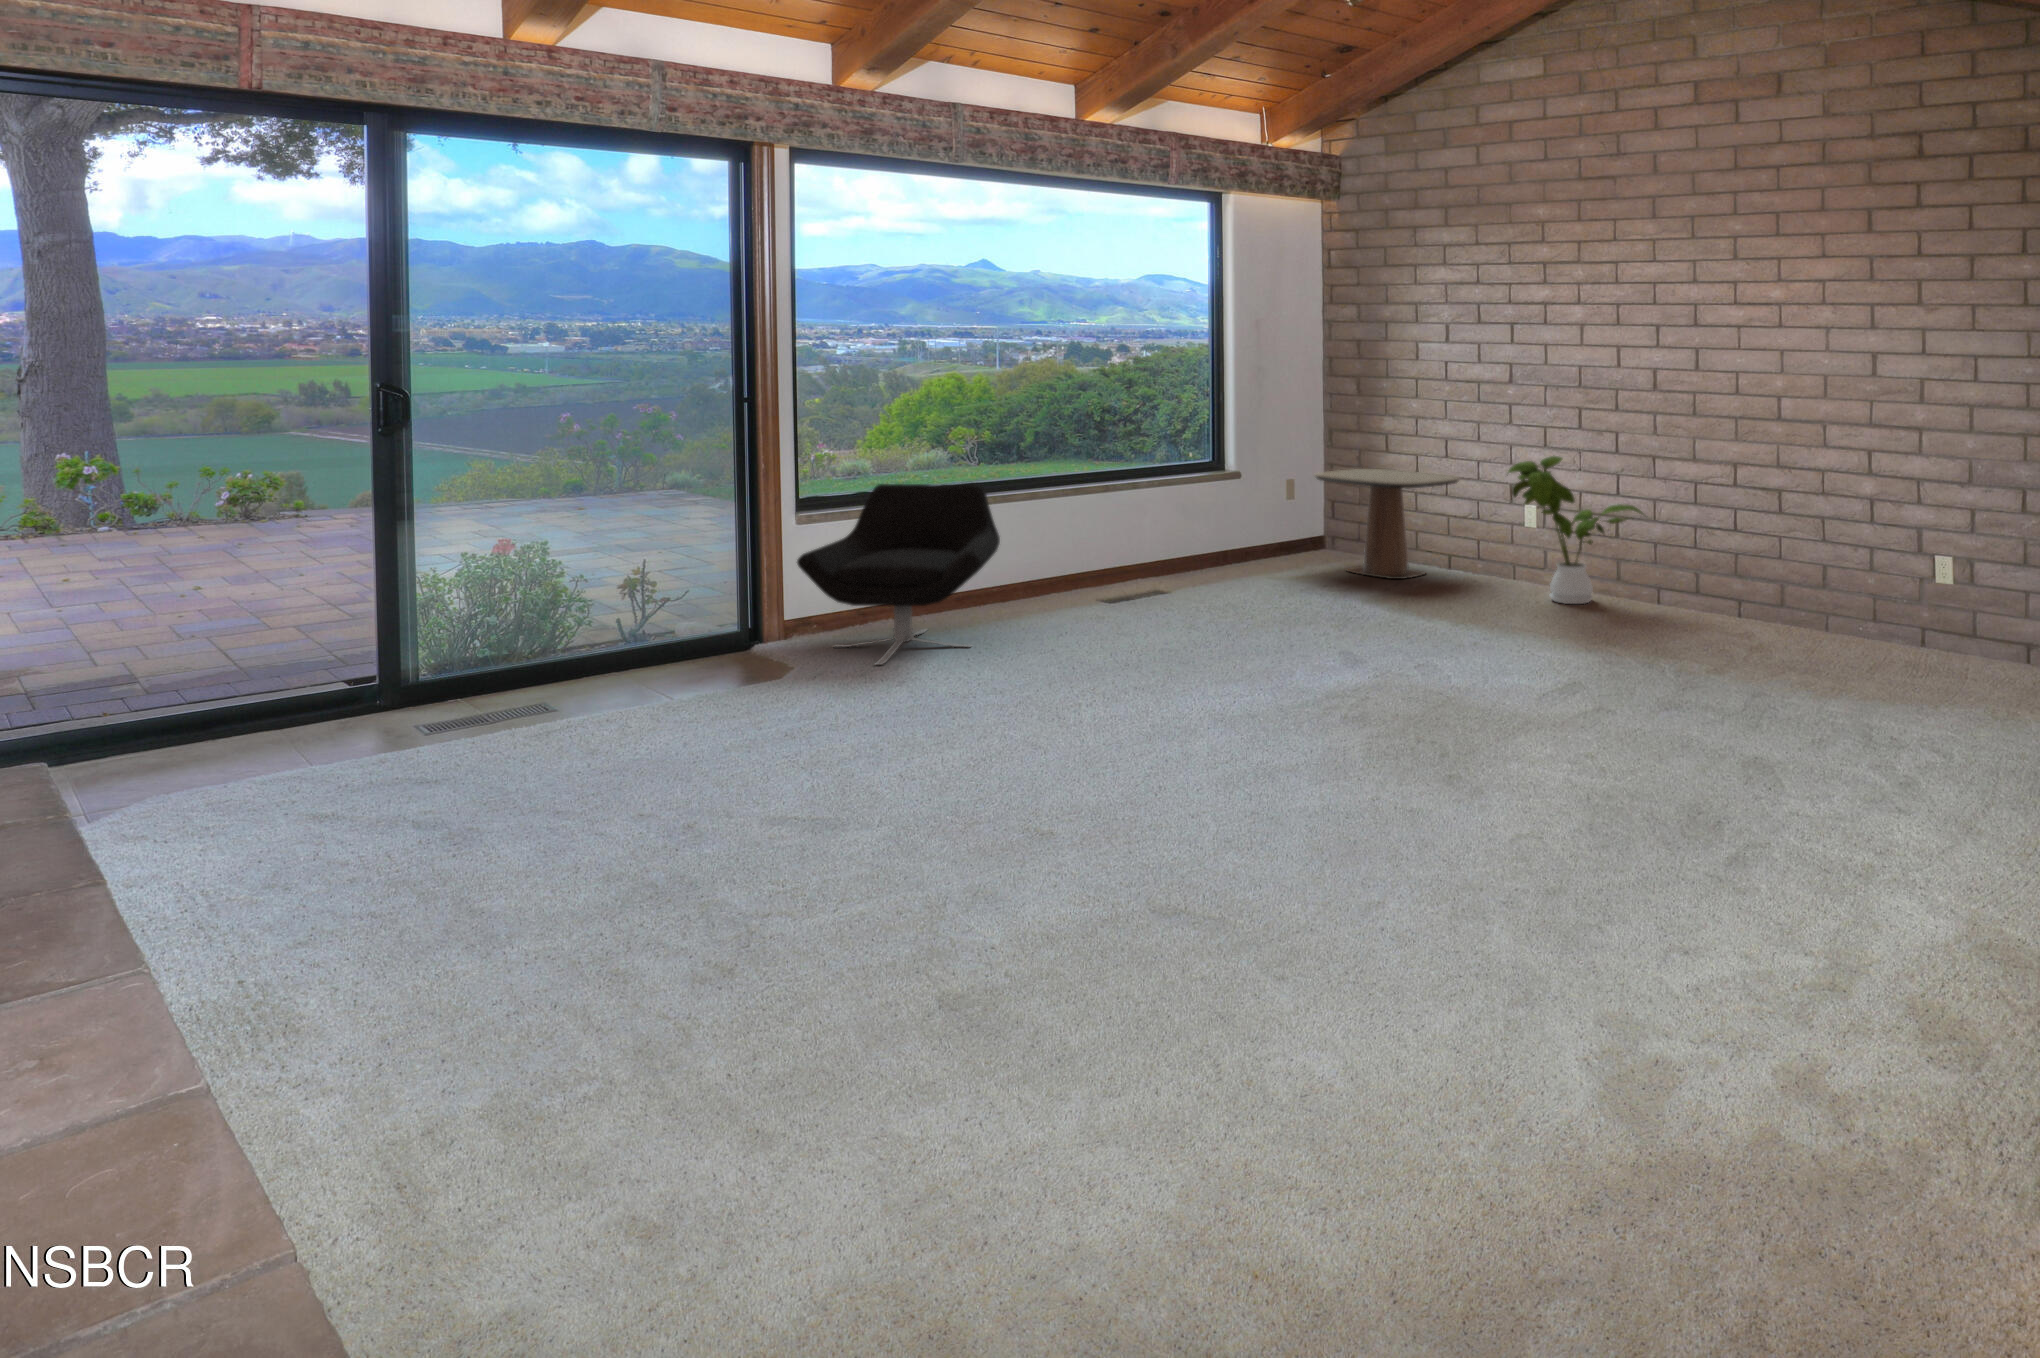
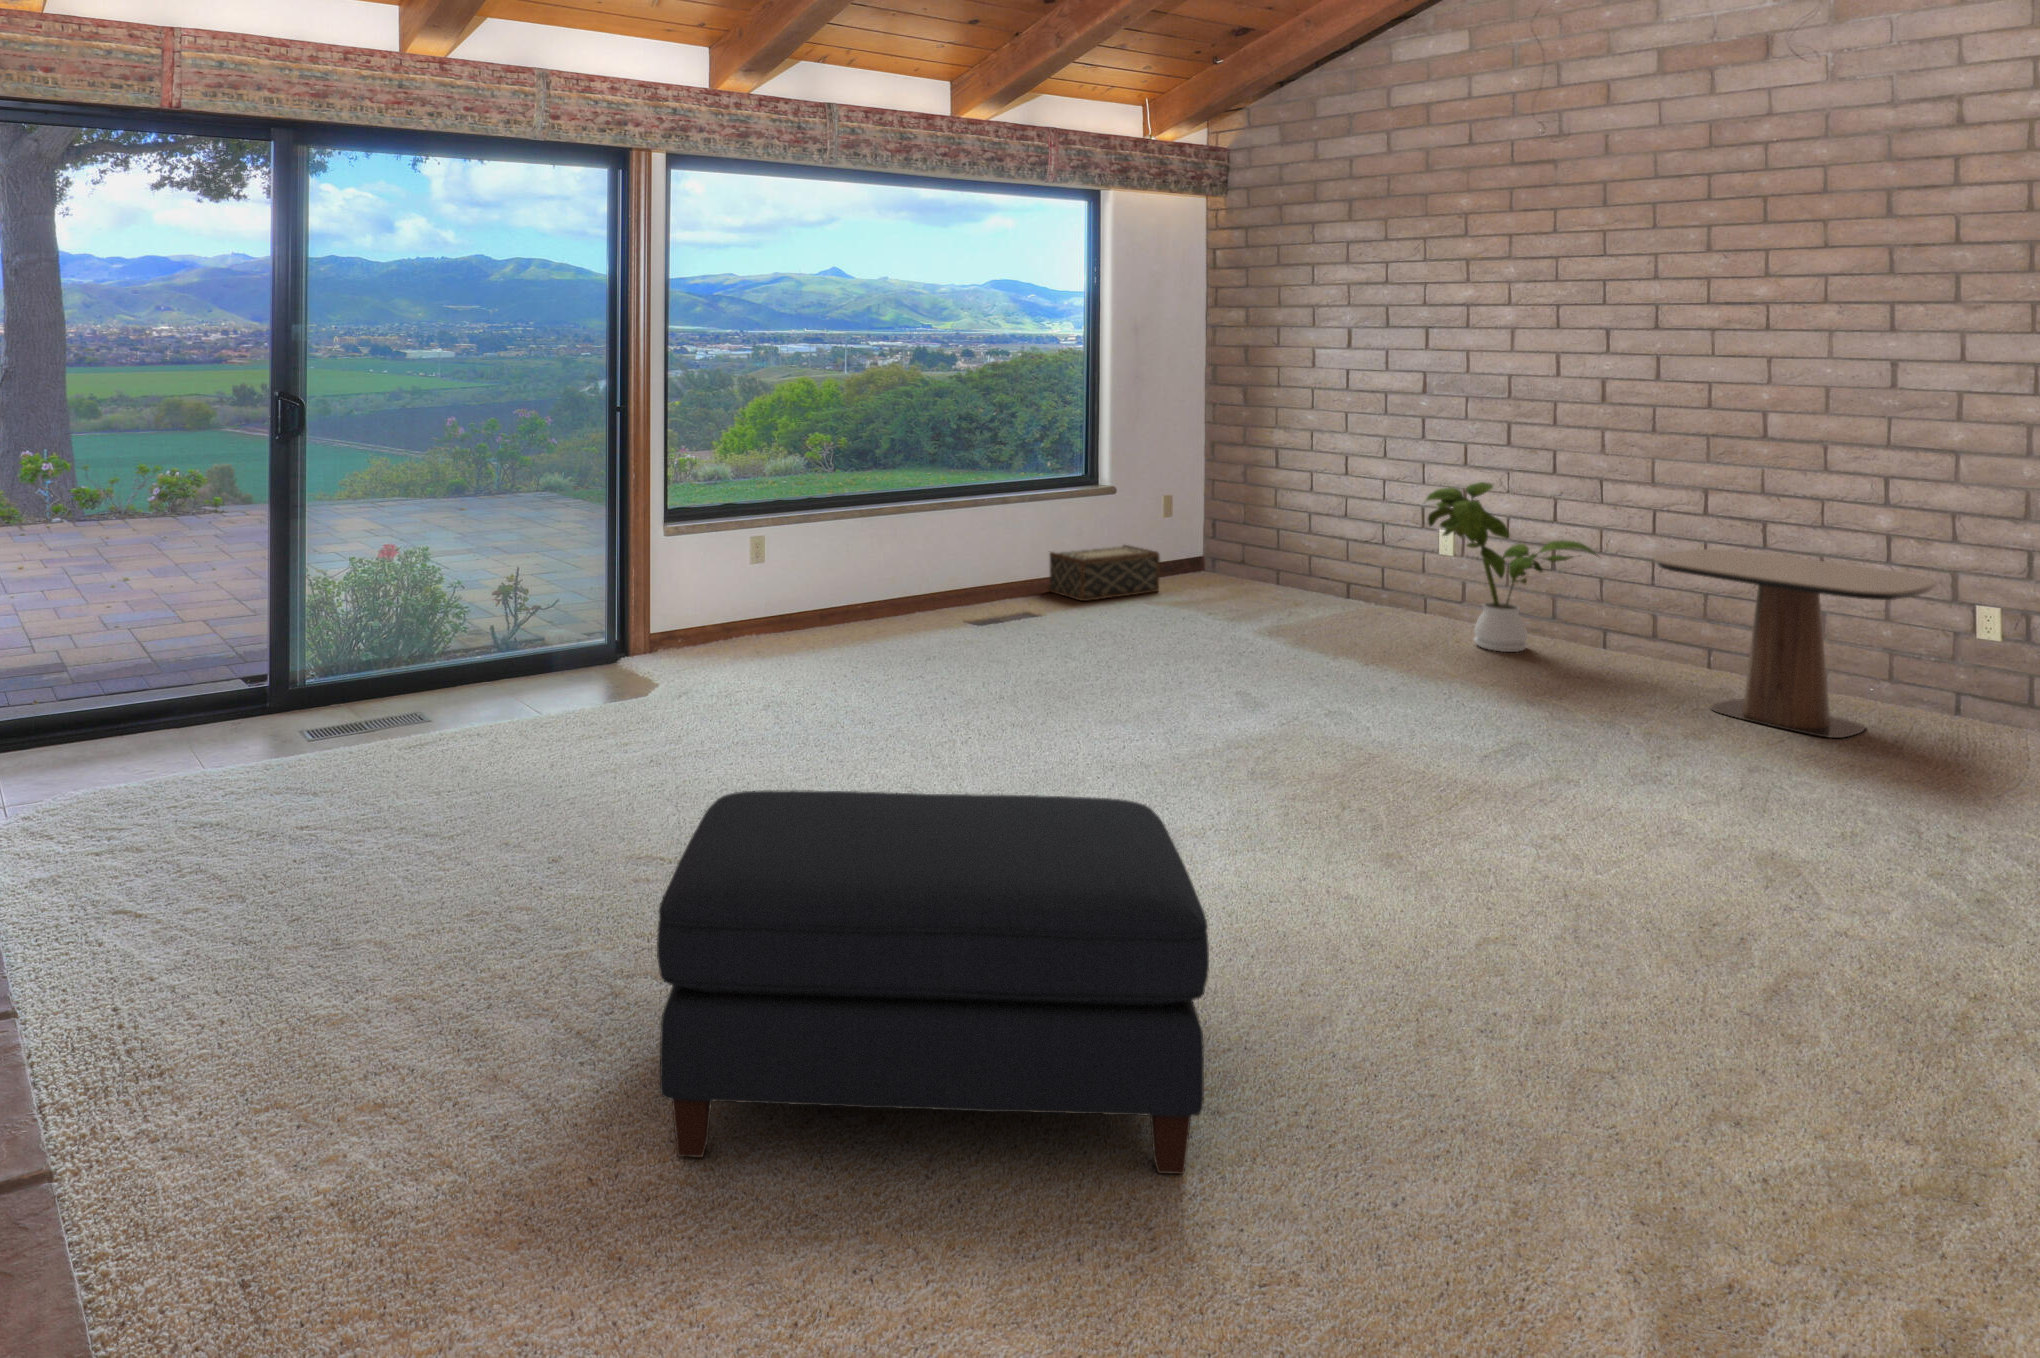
side table: present [1315,469,1460,579] -> present [1654,549,1938,738]
lounge chair: present [797,483,1000,665] -> none [668,493,869,684]
woven basket: none [1175,528,1281,581] -> present [1046,545,1160,601]
ottoman: none [817,700,1272,1001] -> present [657,790,1209,1174]

